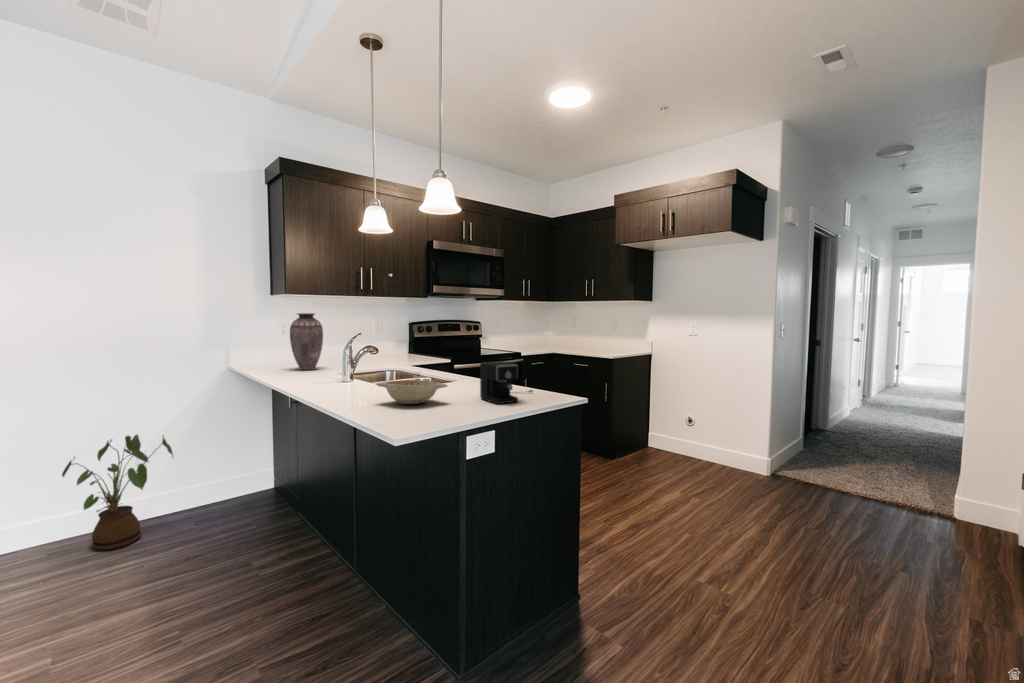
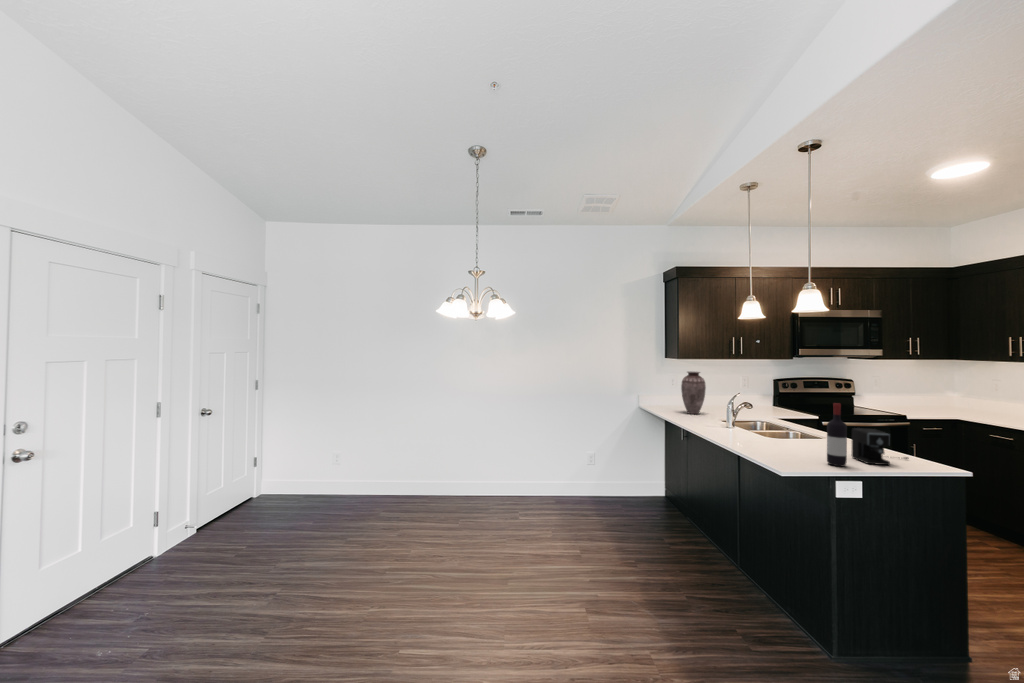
wine bottle: none [453,329,475,413] -> present [827,403,847,466]
decorative bowl: present [376,380,447,404] -> none [761,434,821,453]
house plant: present [62,435,173,550] -> none [555,444,606,512]

